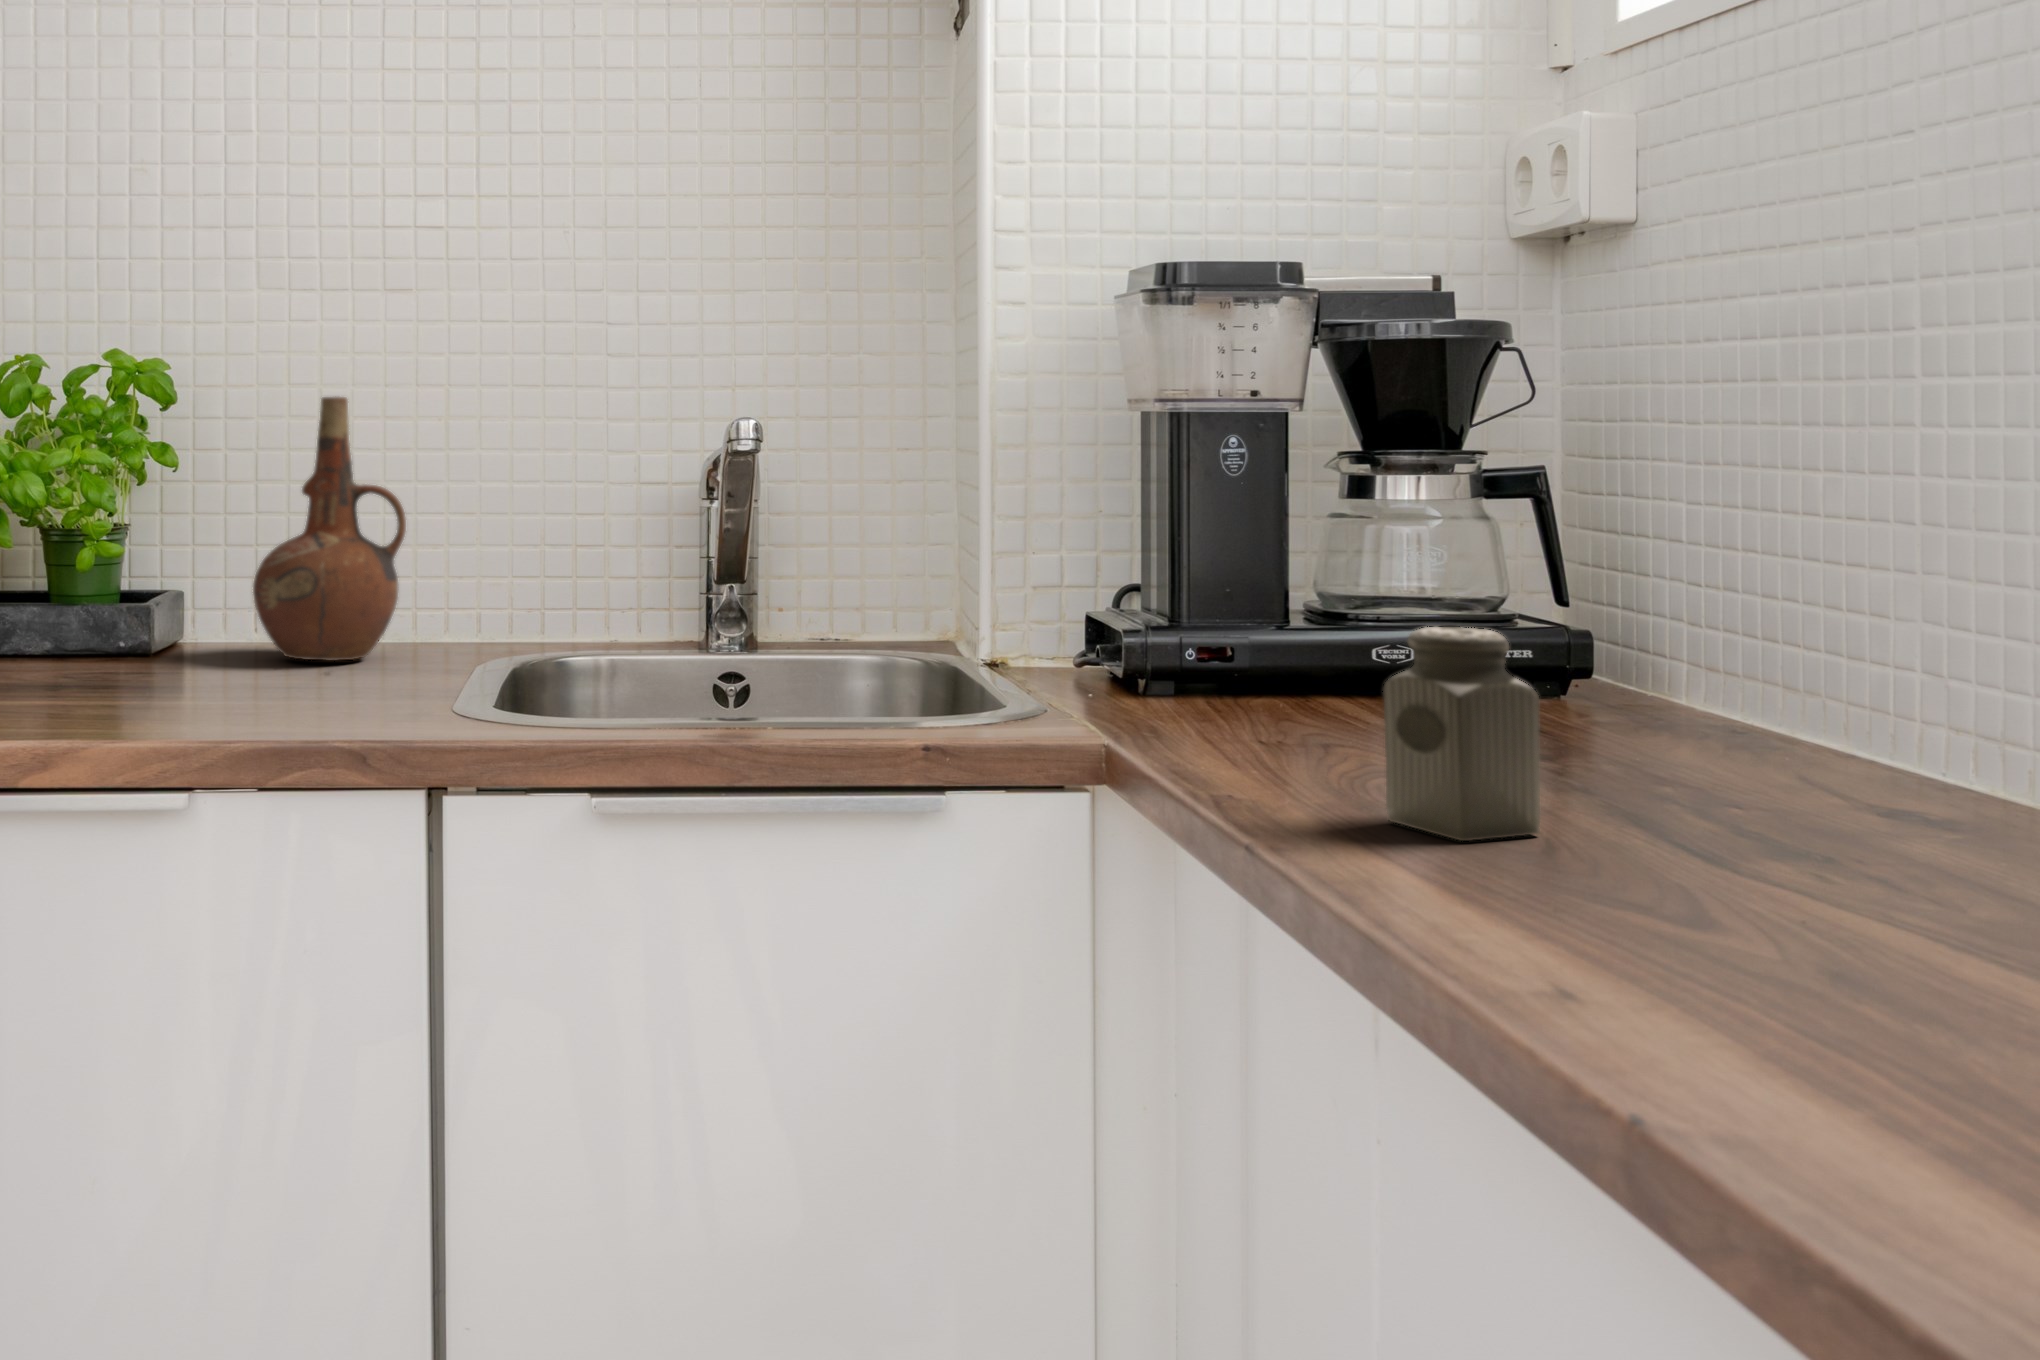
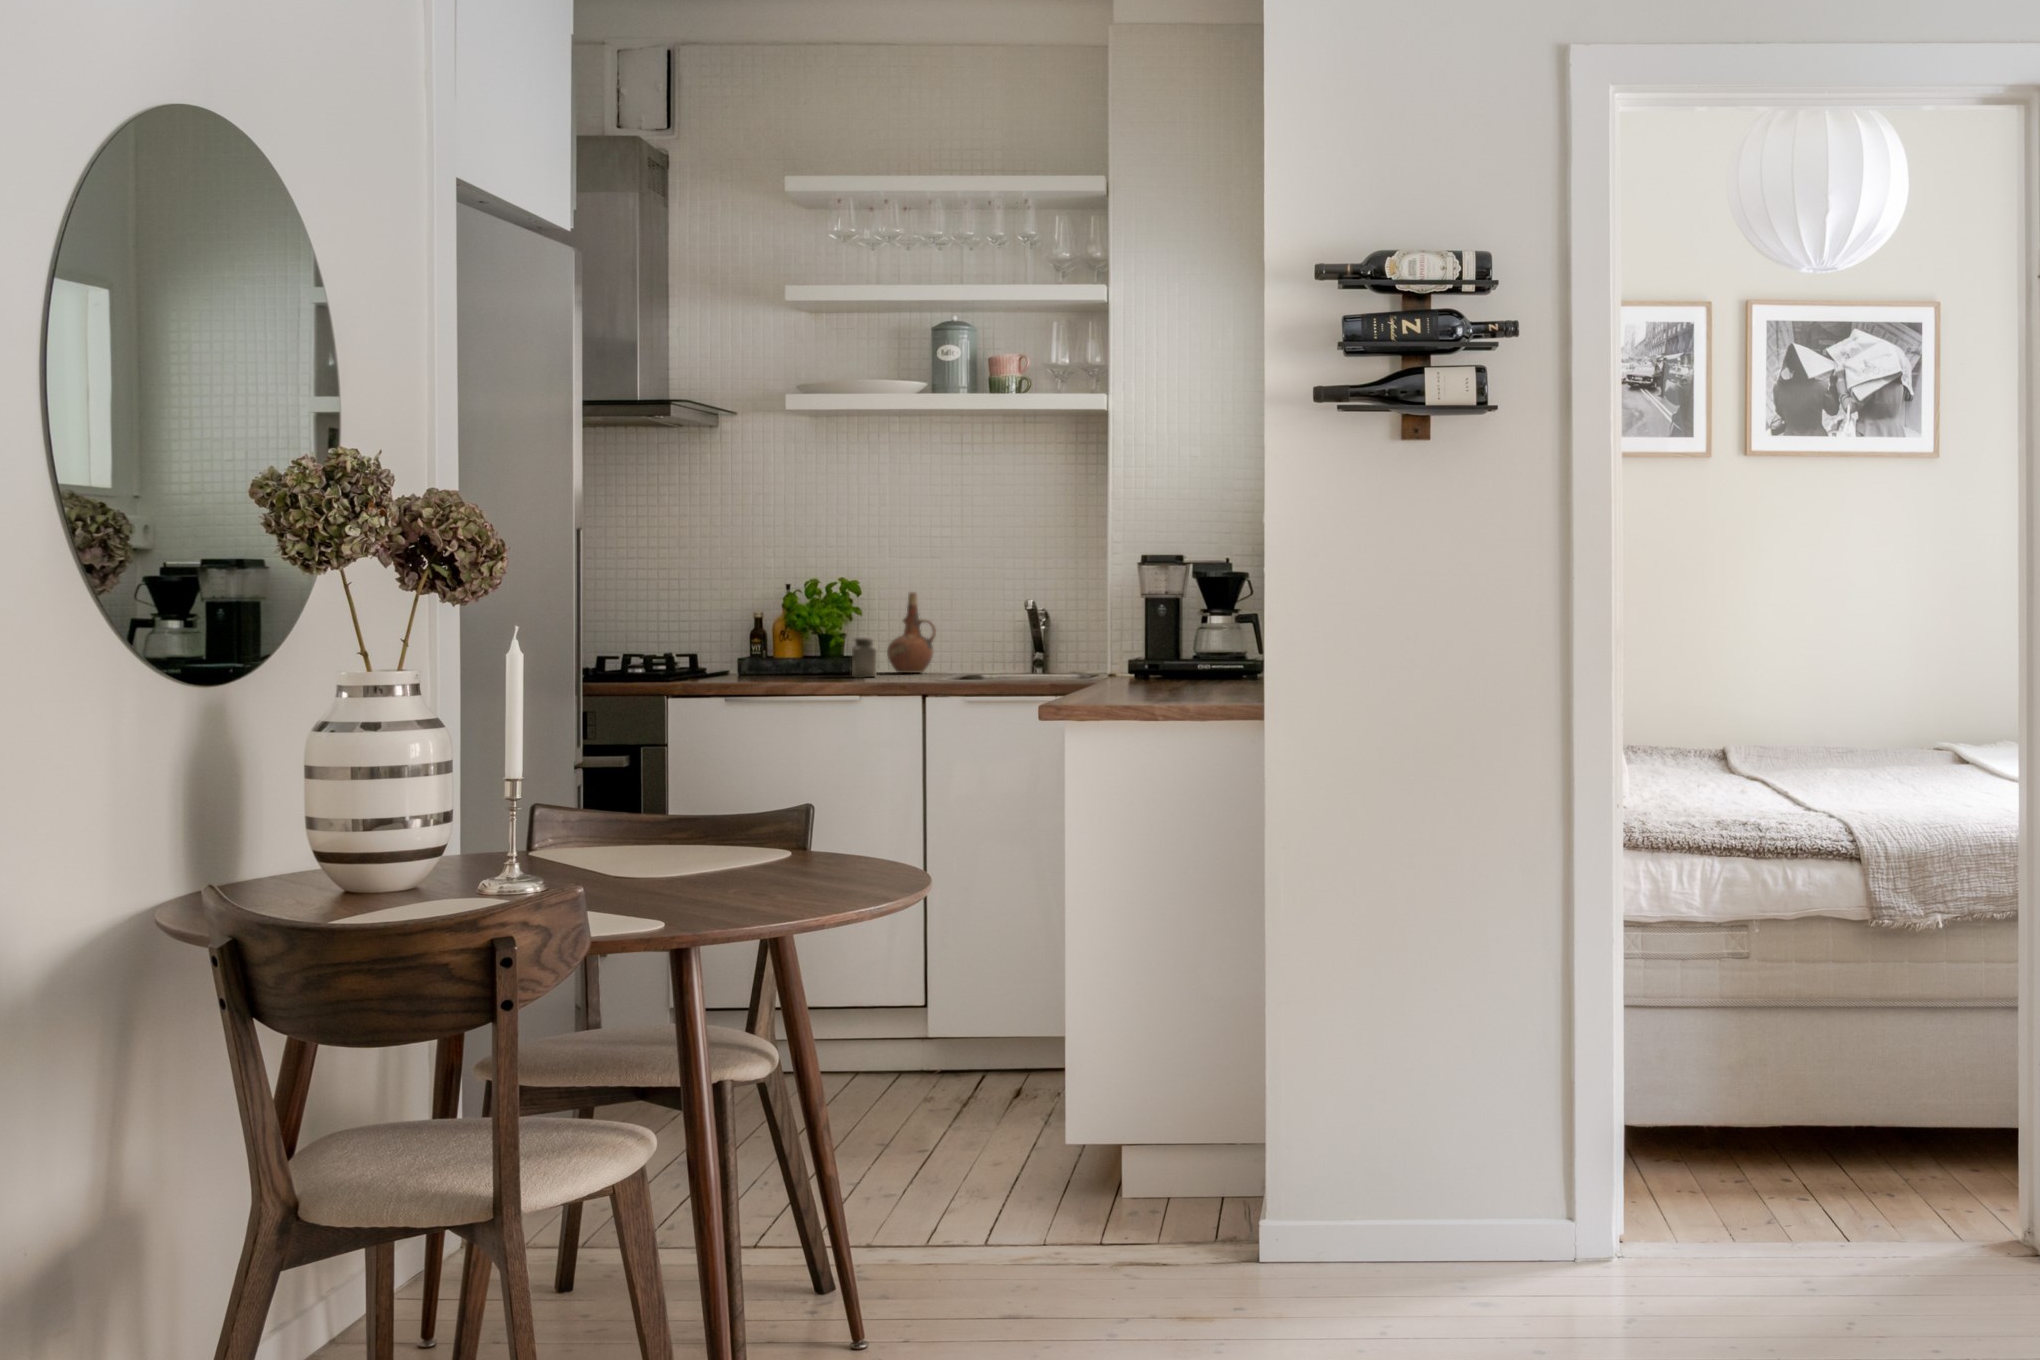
salt shaker: present [1383,627,1540,841] -> present [852,637,876,678]

